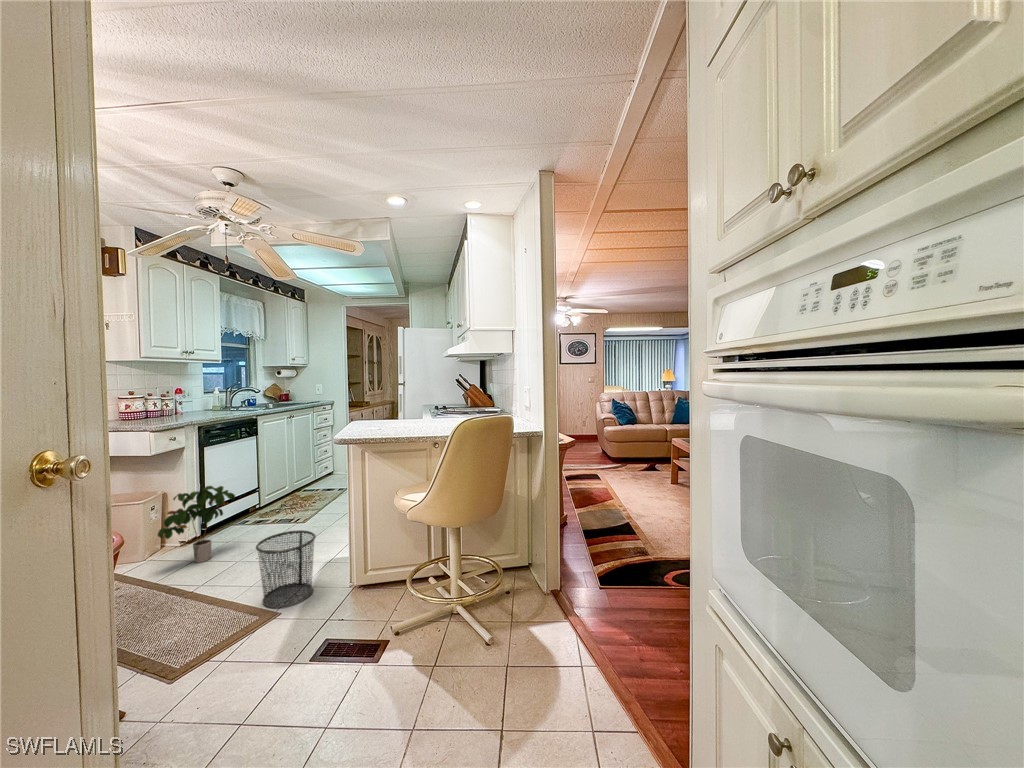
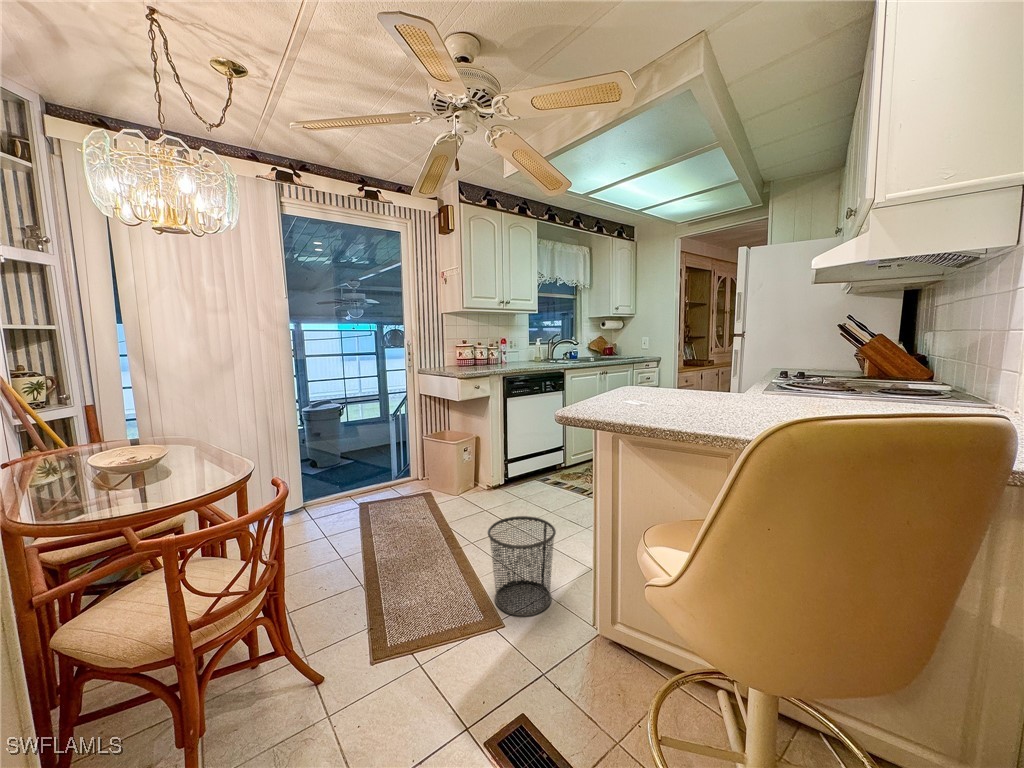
potted plant: present [158,486,235,562] -> none [453,439,521,515]

